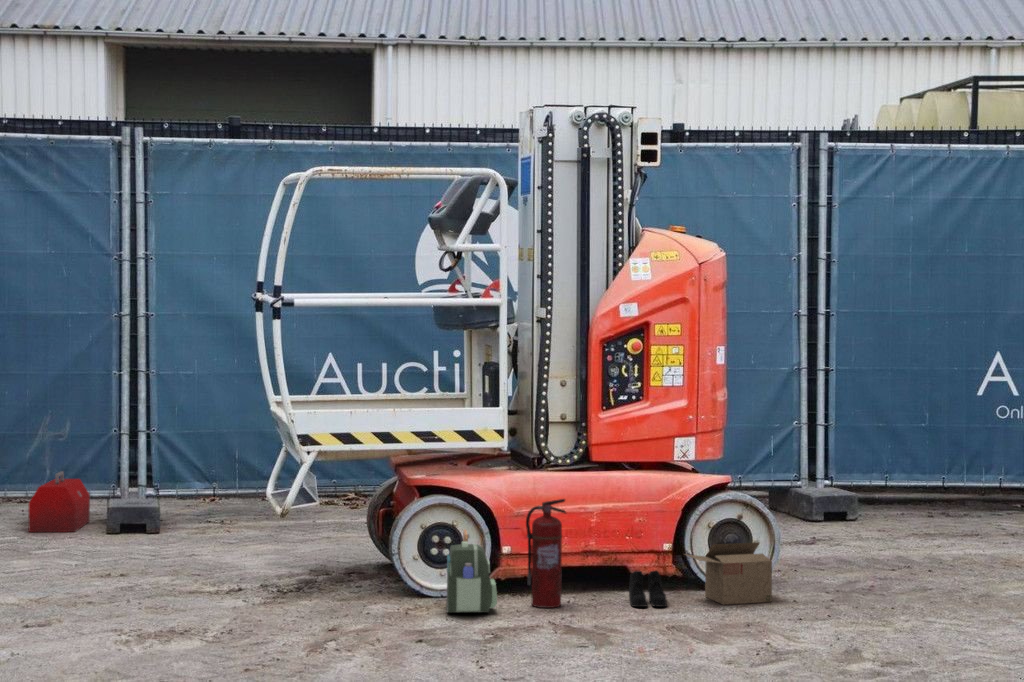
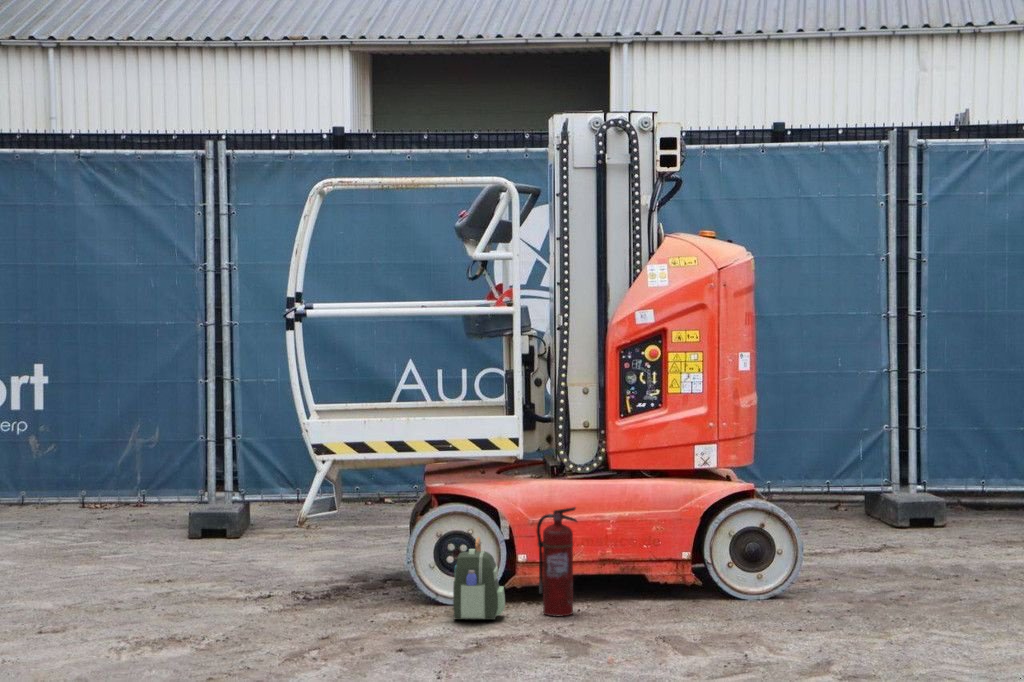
toolbox: present [29,471,90,532] -> none [115,476,179,535]
cardboard box: present [687,542,772,605] -> none [701,553,791,617]
boots: present [629,570,667,607] -> none [643,580,679,617]

